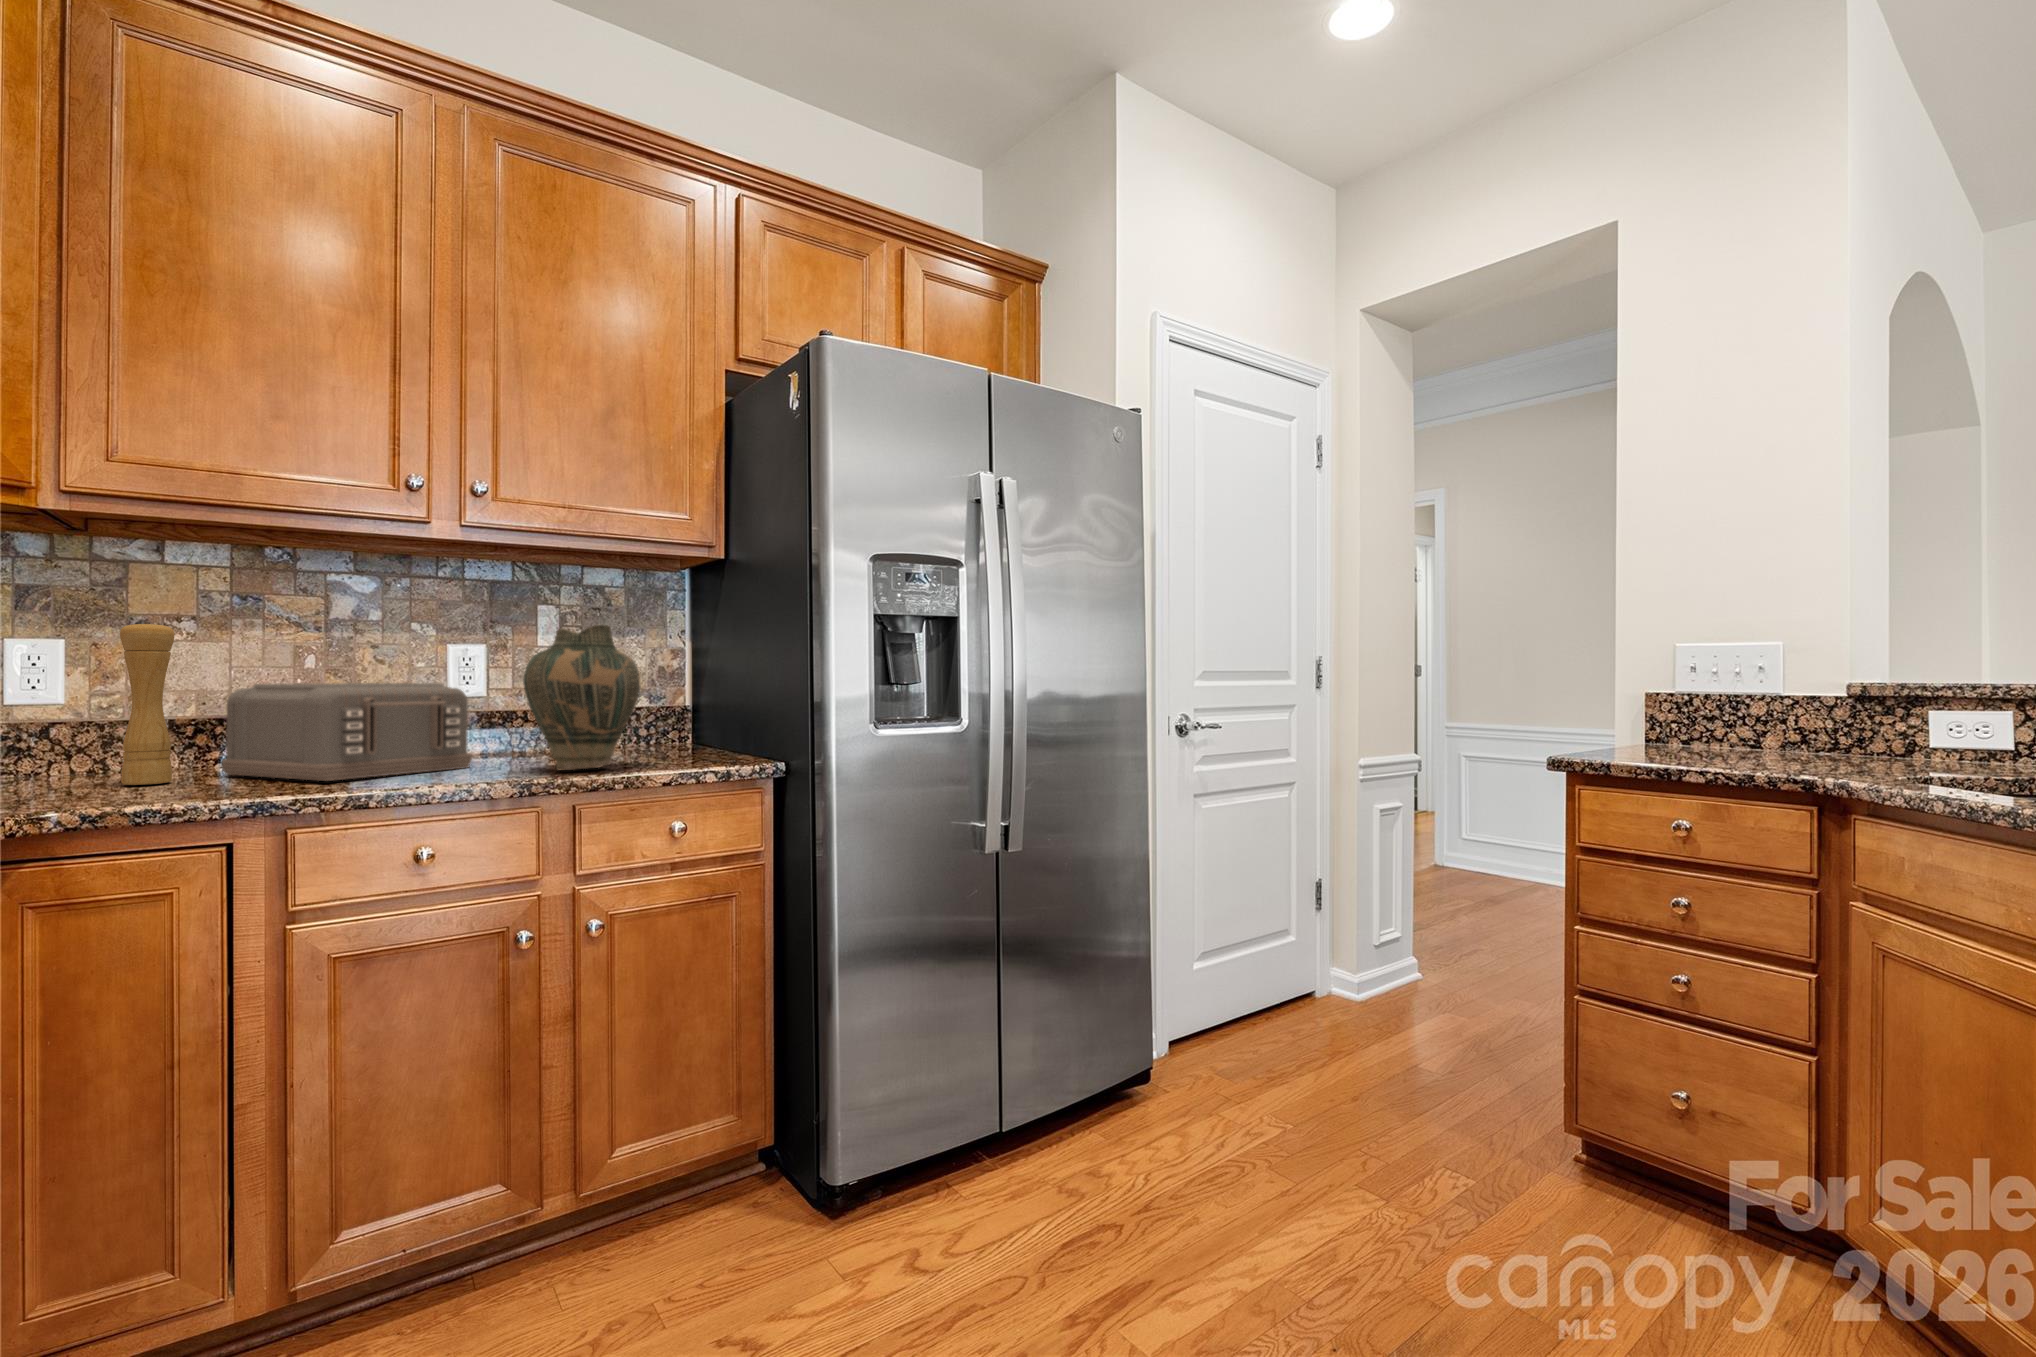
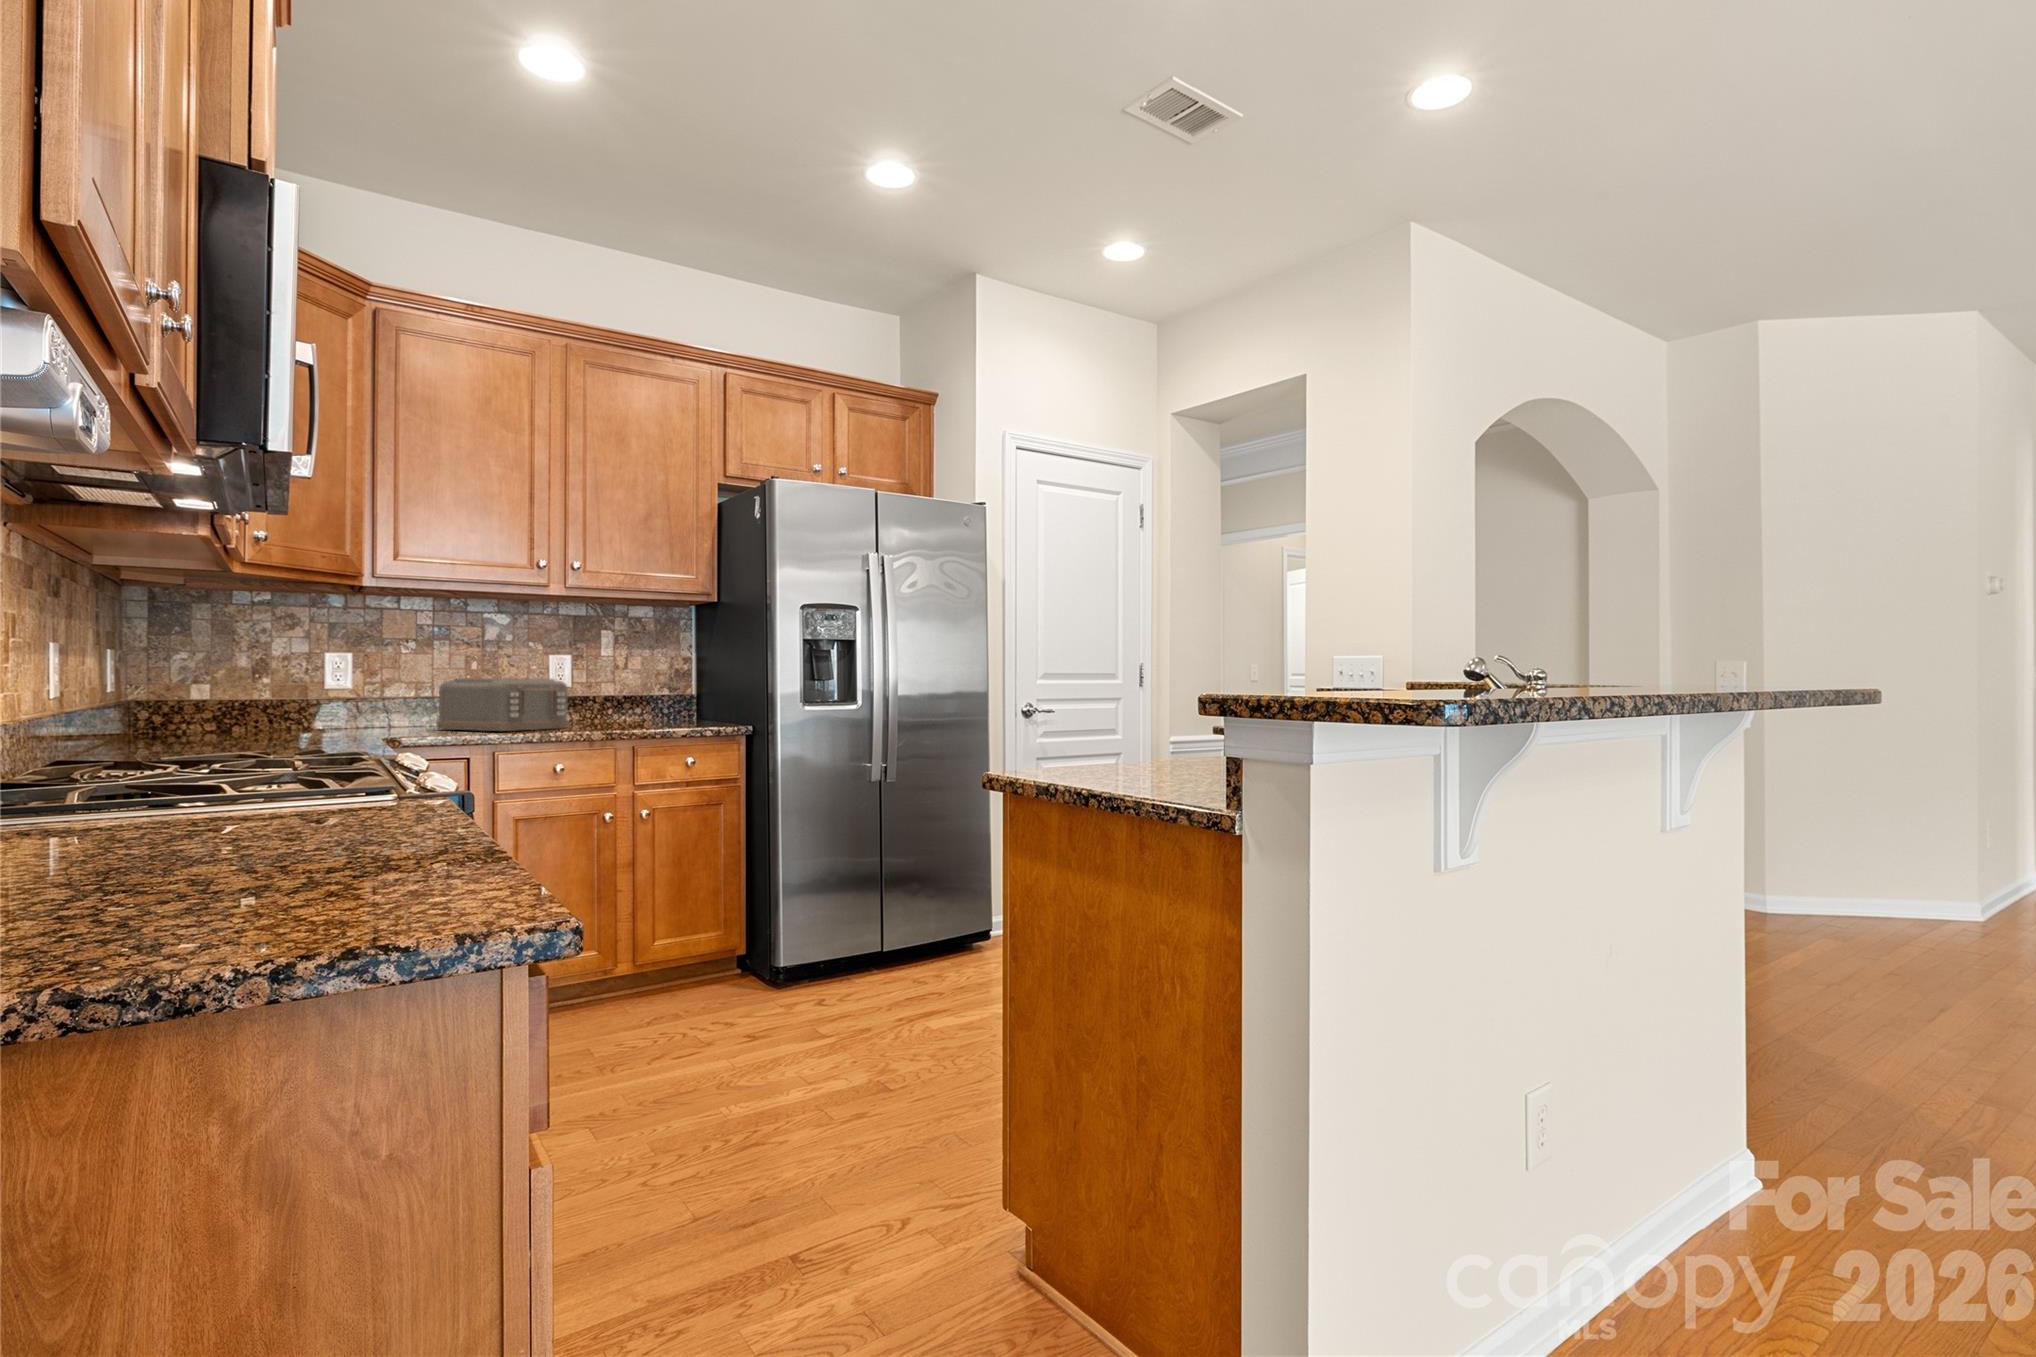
pepper mill: present [120,622,175,785] -> none [392,644,418,732]
vase: present [523,624,640,771] -> none [603,645,668,729]

